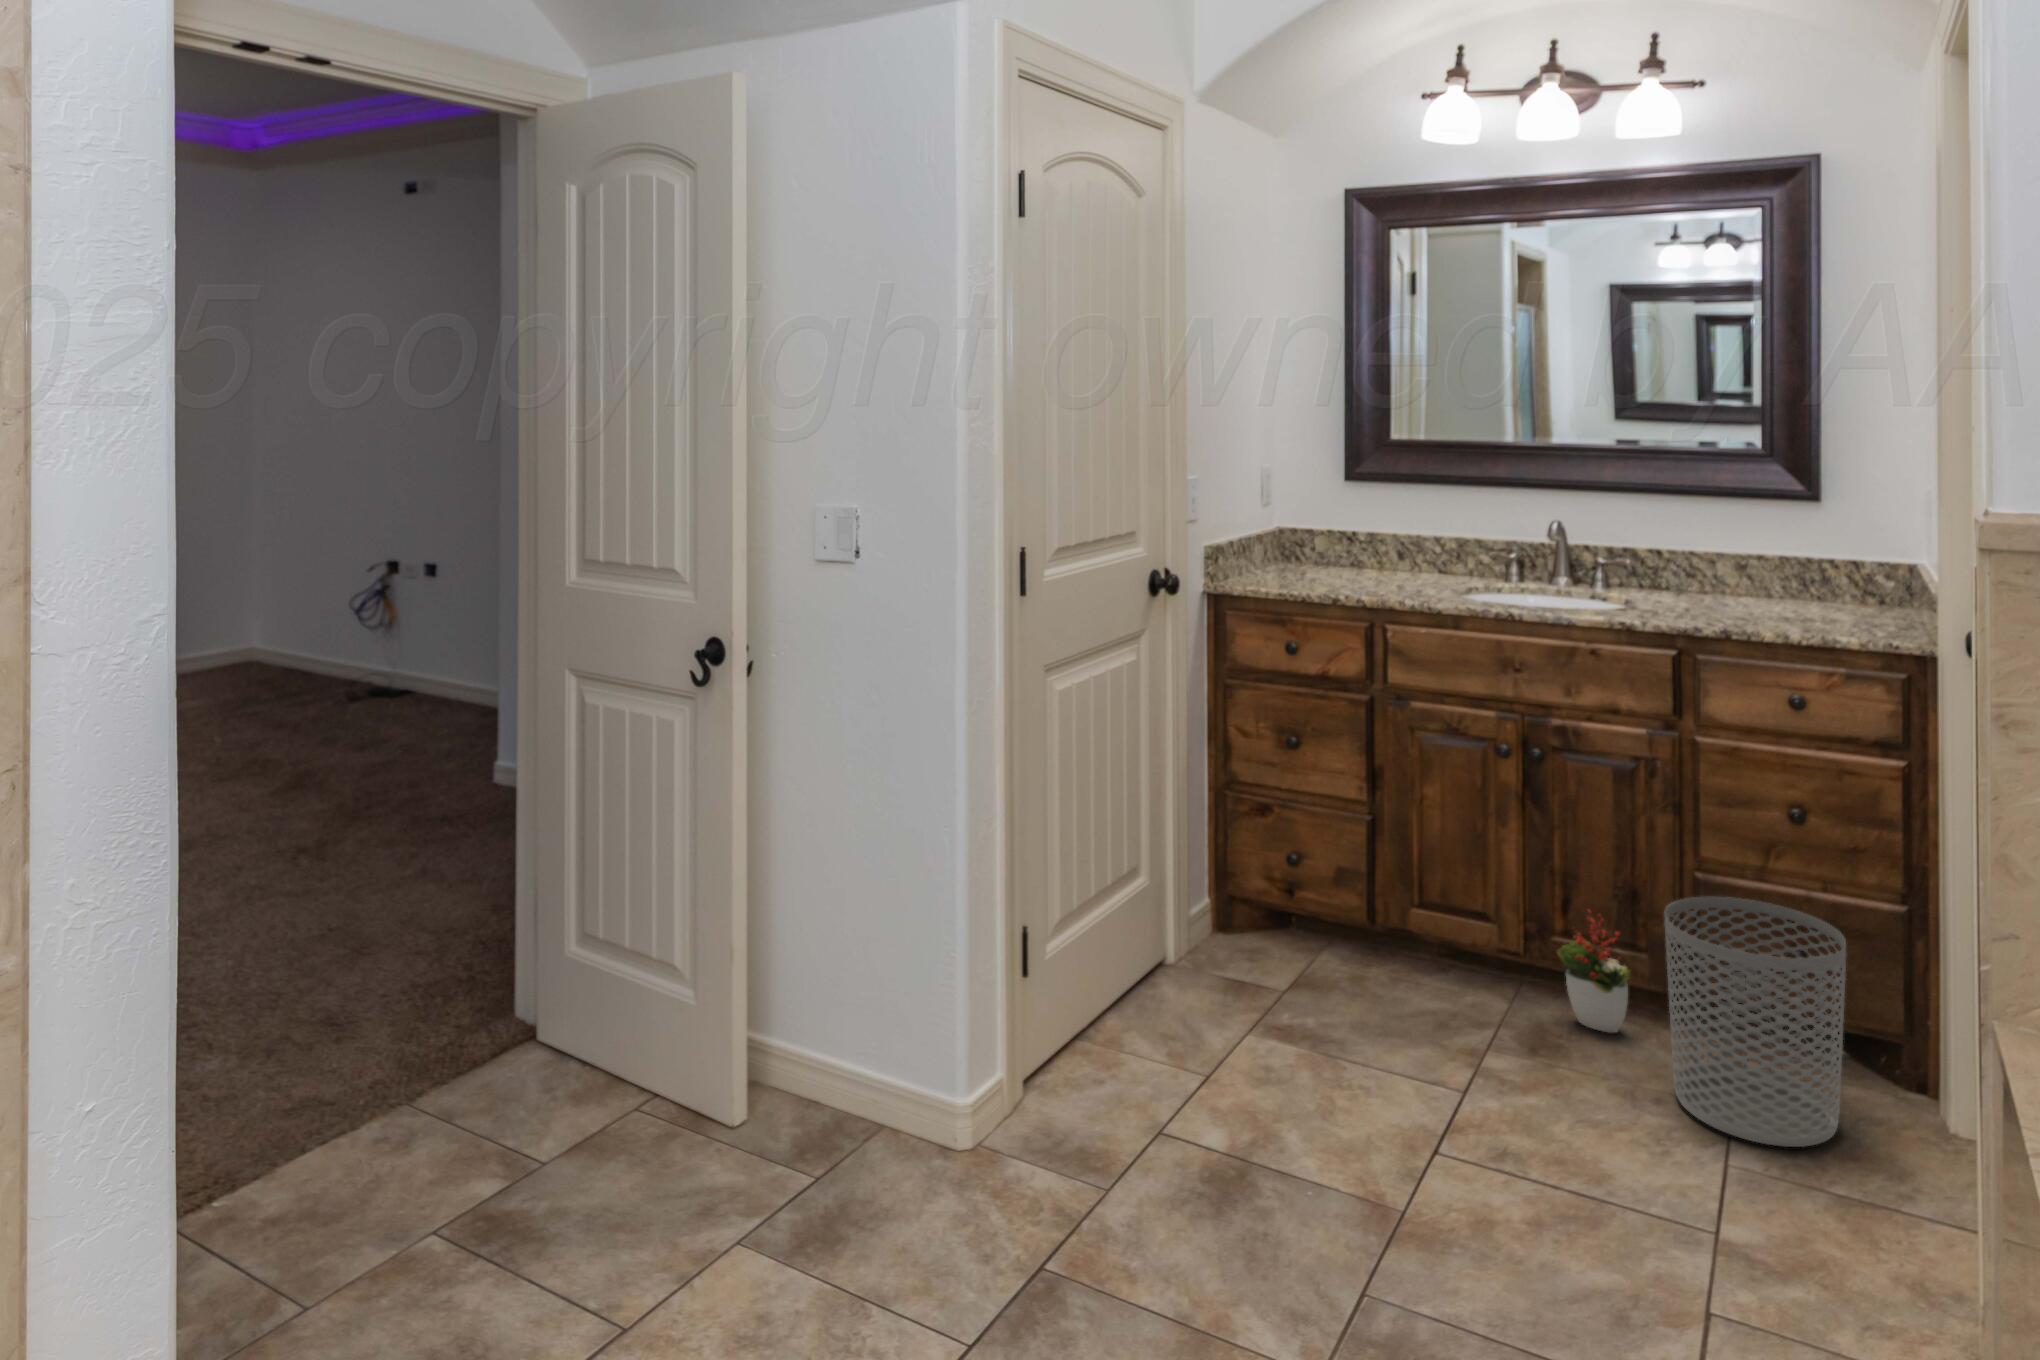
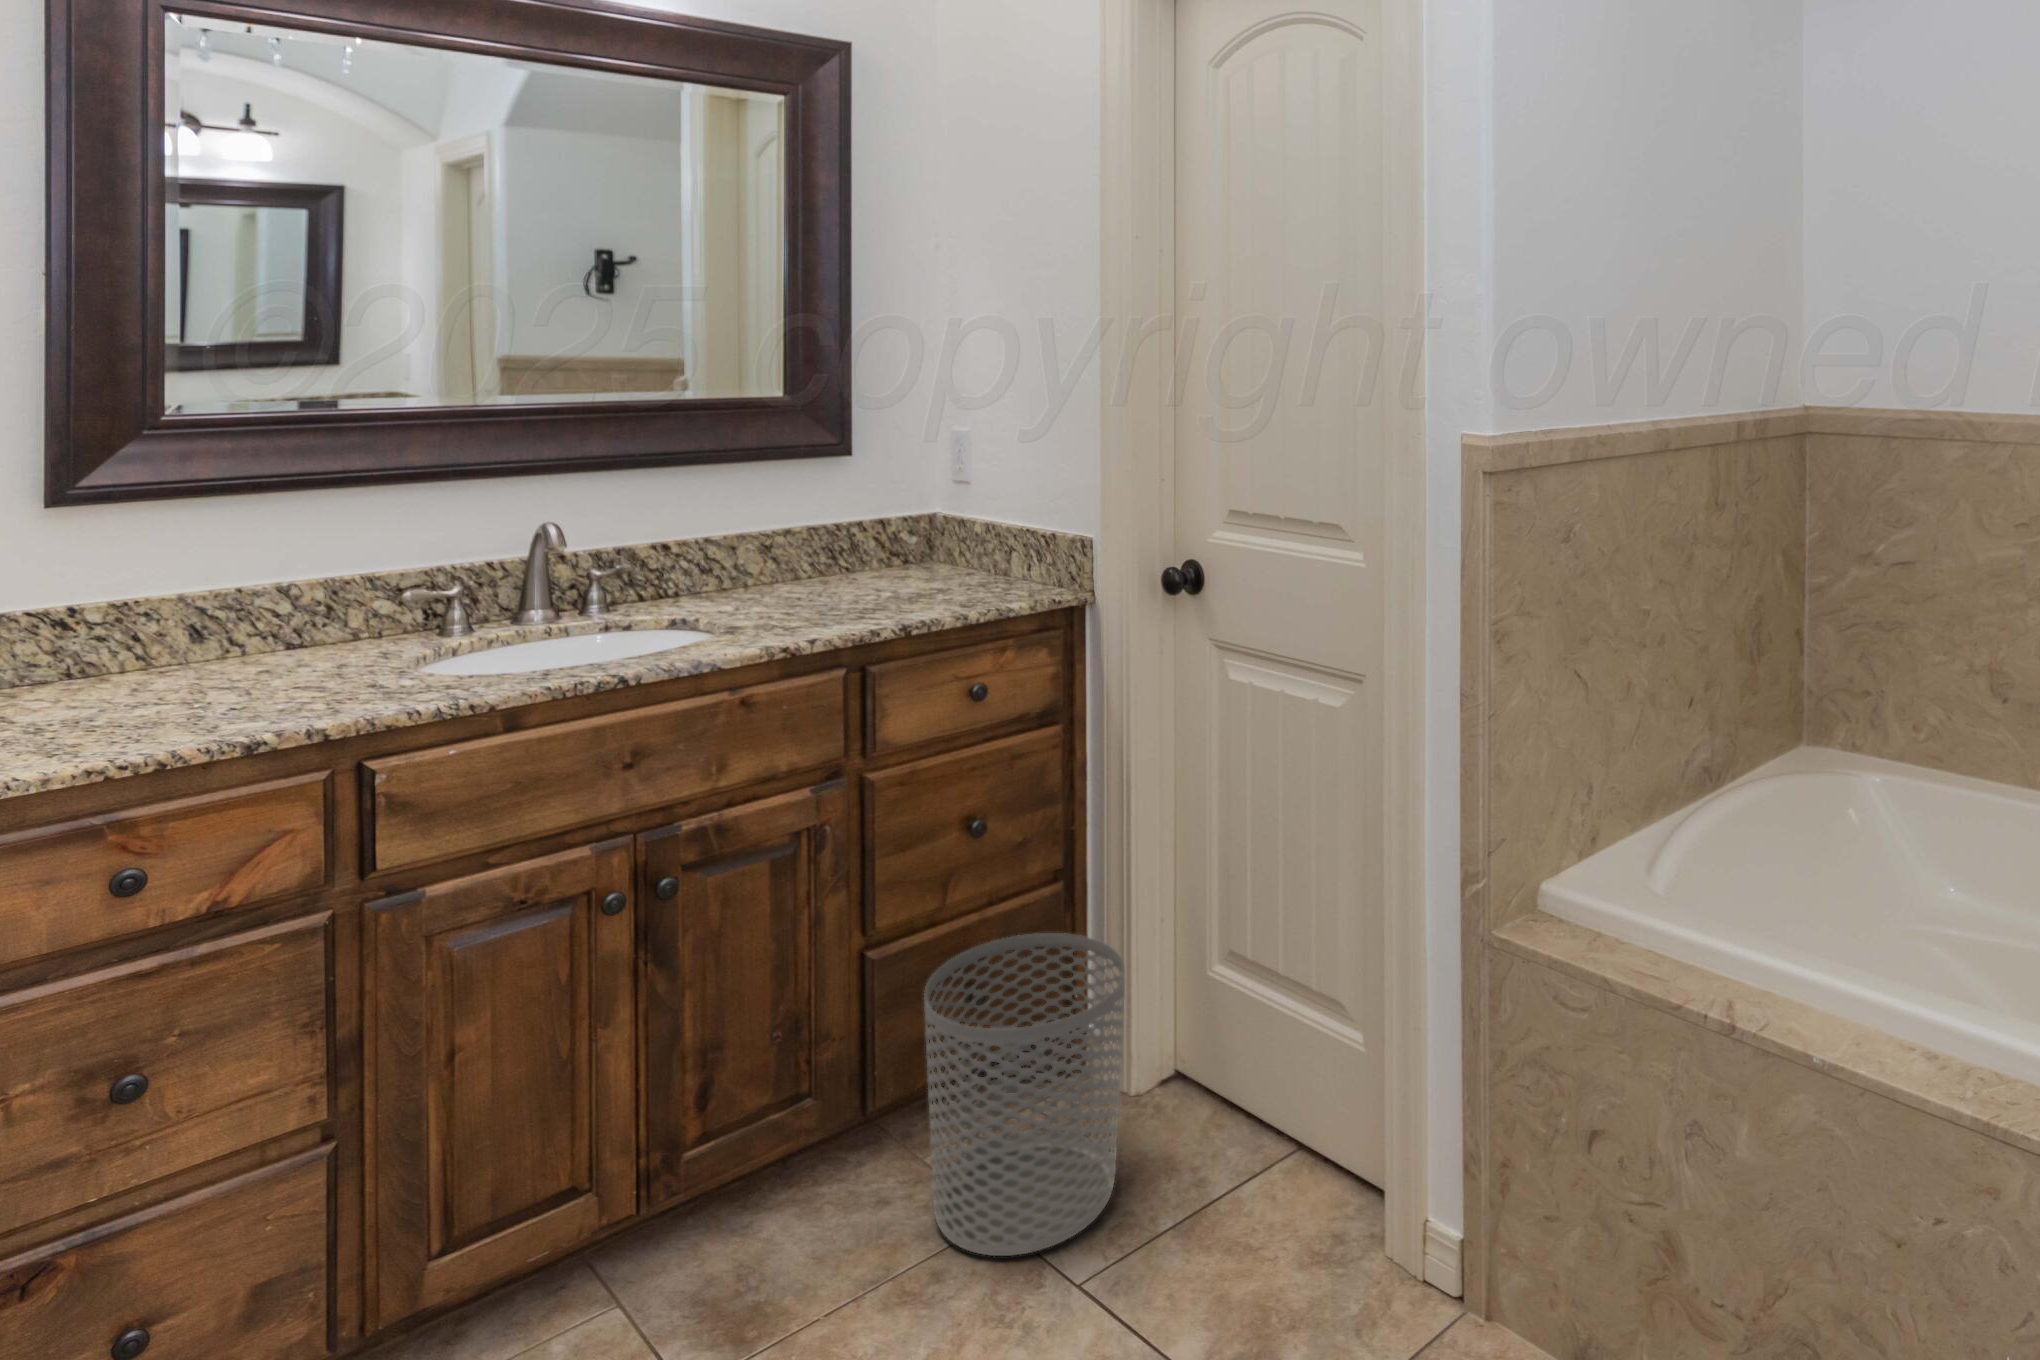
decorative plant: present [1557,910,1630,1033] -> none [709,1071,818,1249]

